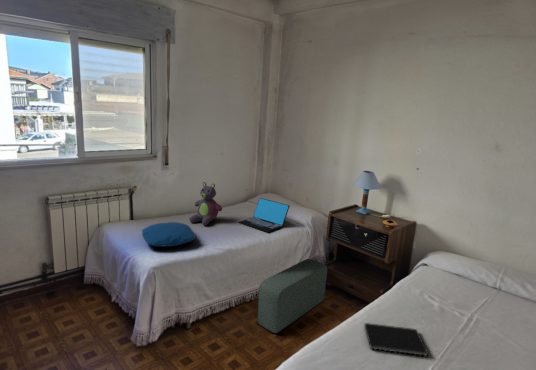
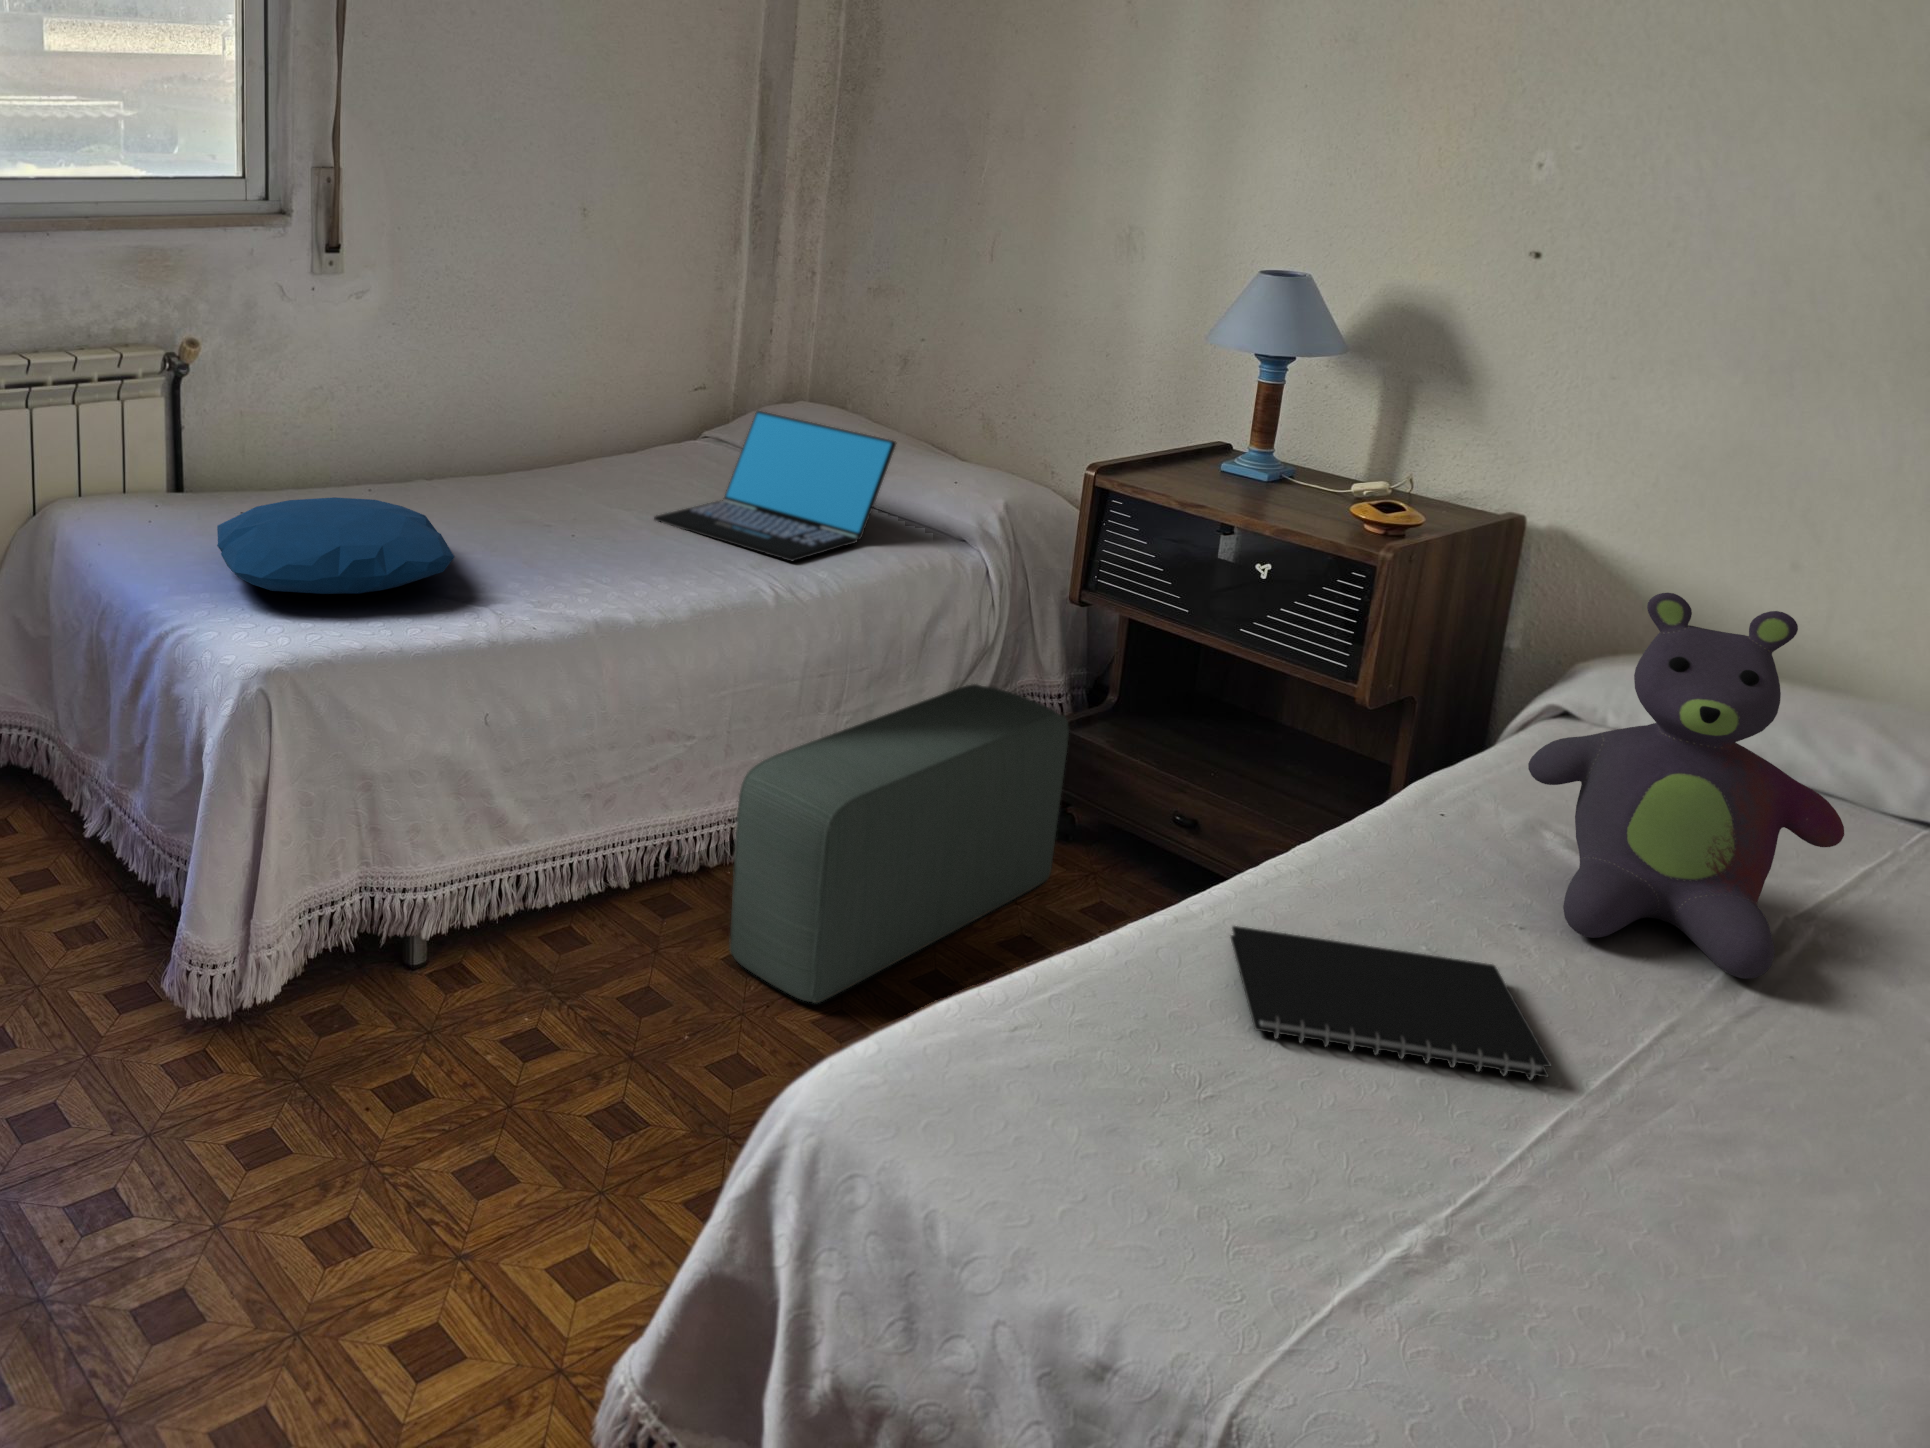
stuffed bear: present [190,182,222,225] -> present [1528,593,1844,978]

